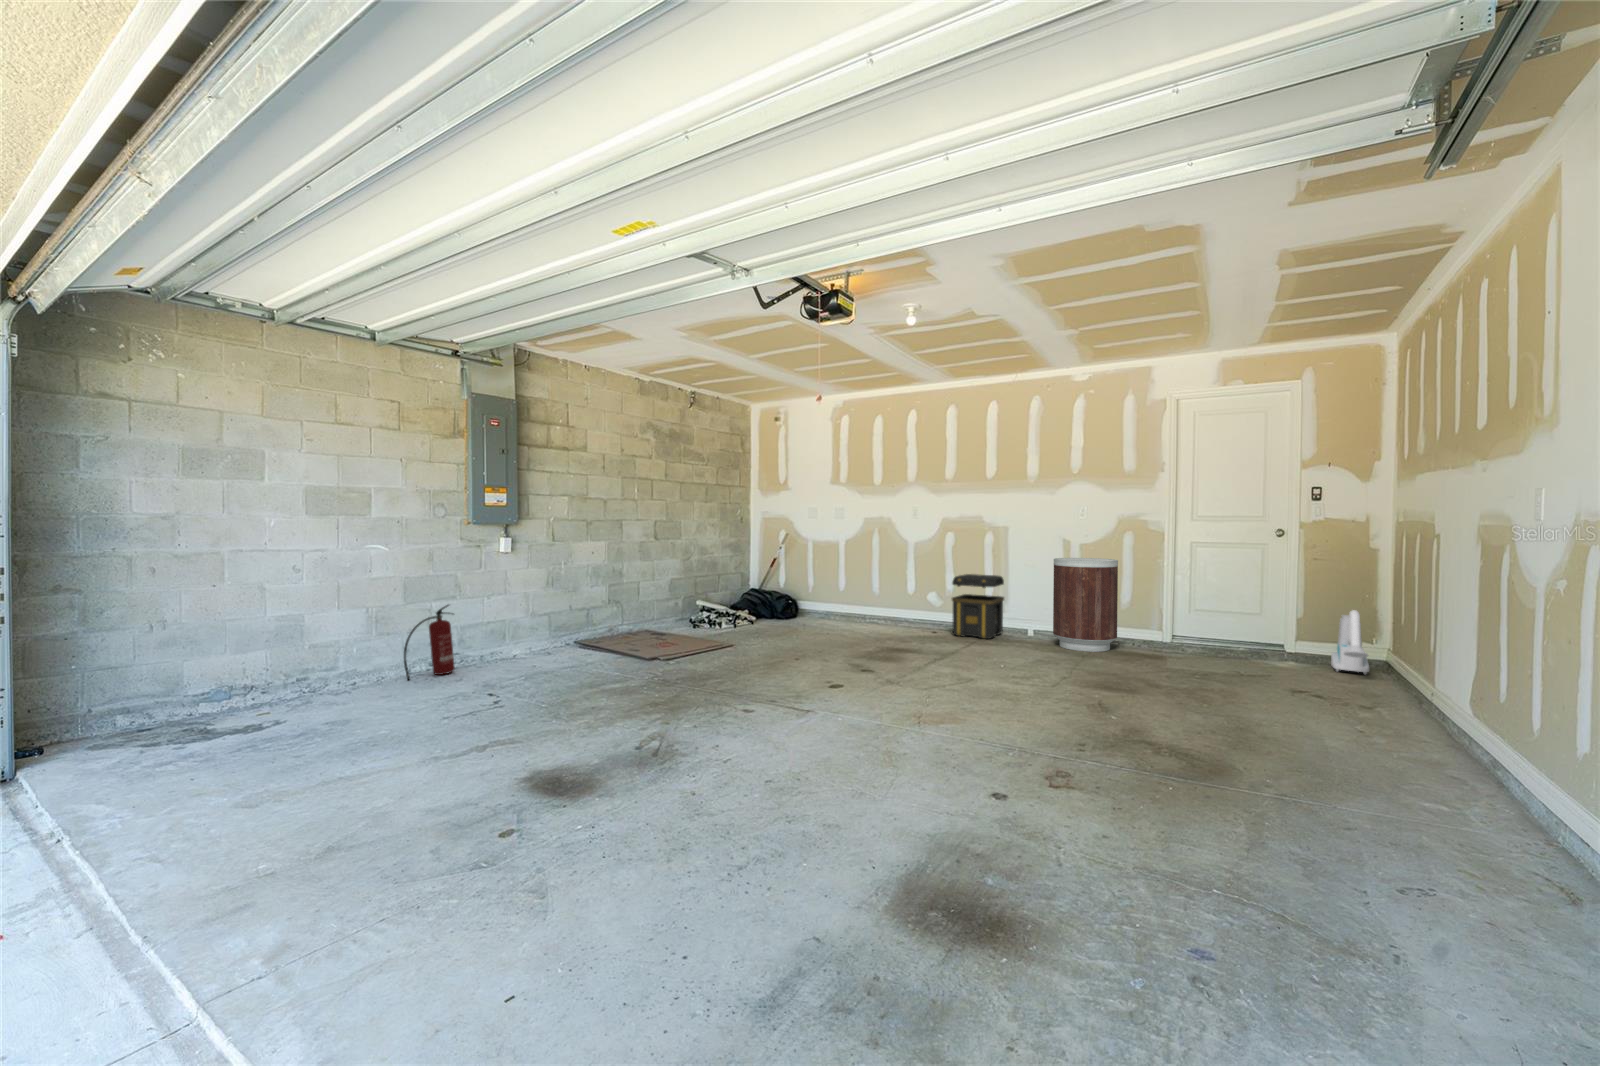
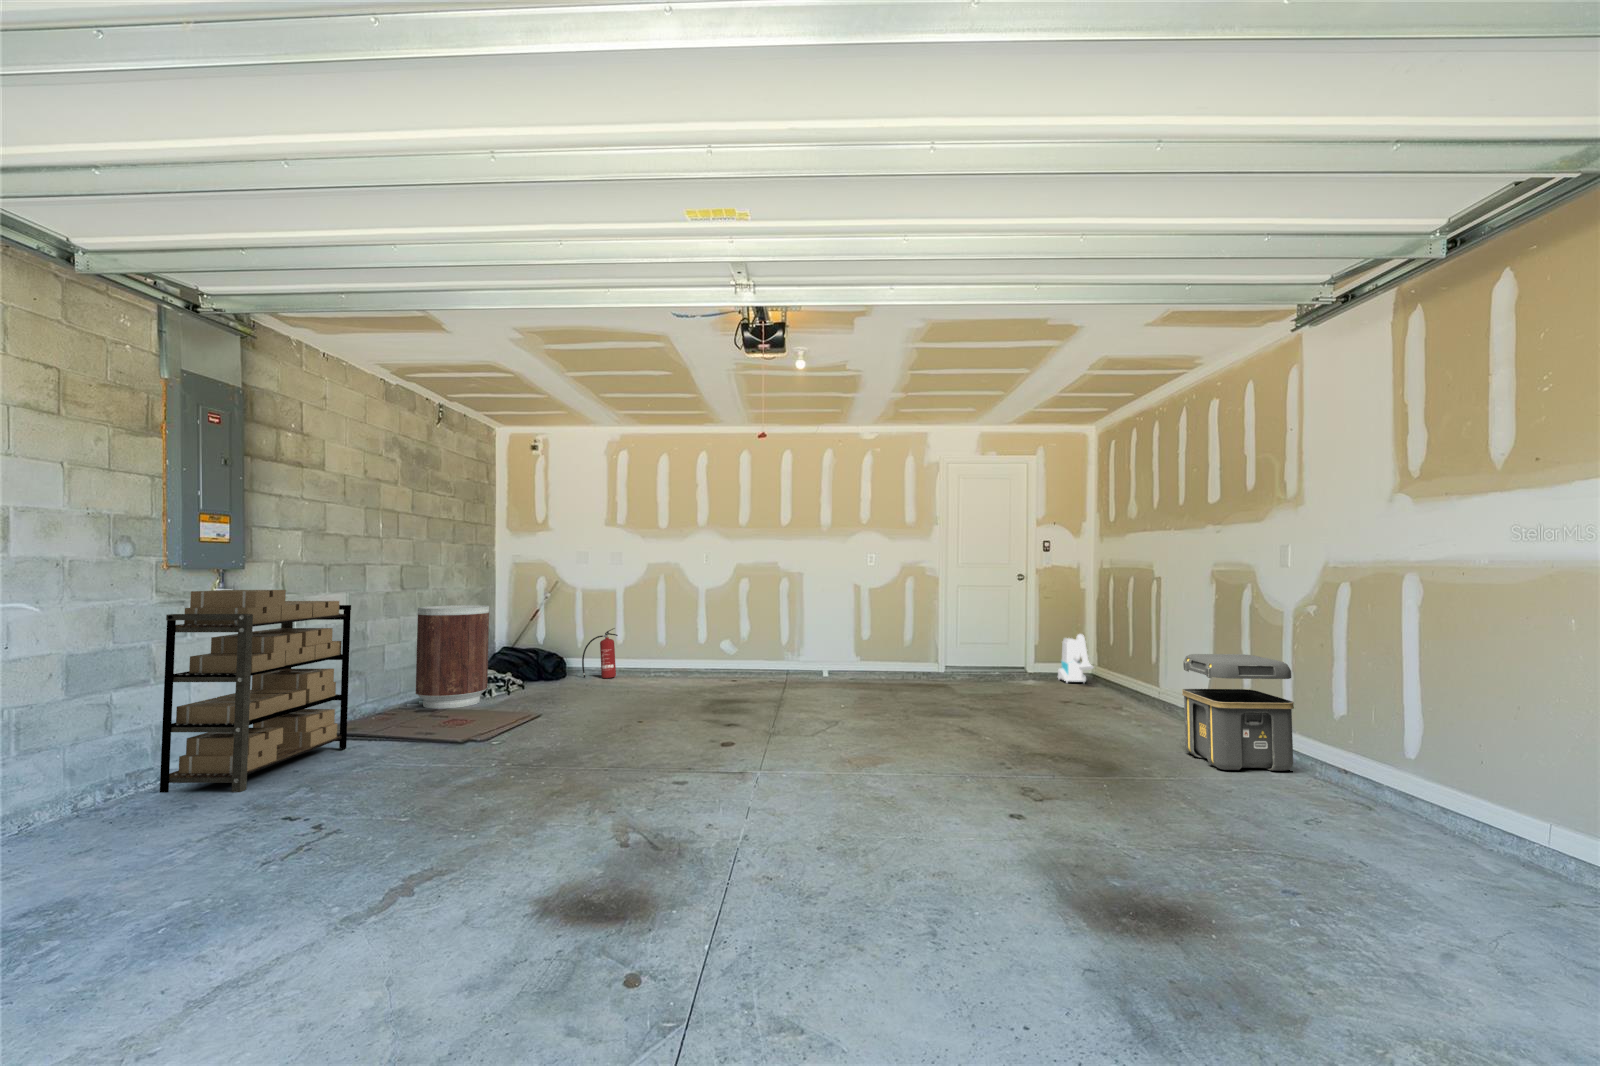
shelving unit: none [468,538,590,672] -> present [160,590,351,793]
trash can: present [1053,558,1118,652] -> present [416,605,489,709]
toolbox: present [952,574,1004,639] -> present [1182,654,1294,771]
fire extinguisher: present [404,605,455,680] -> present [582,628,618,678]

